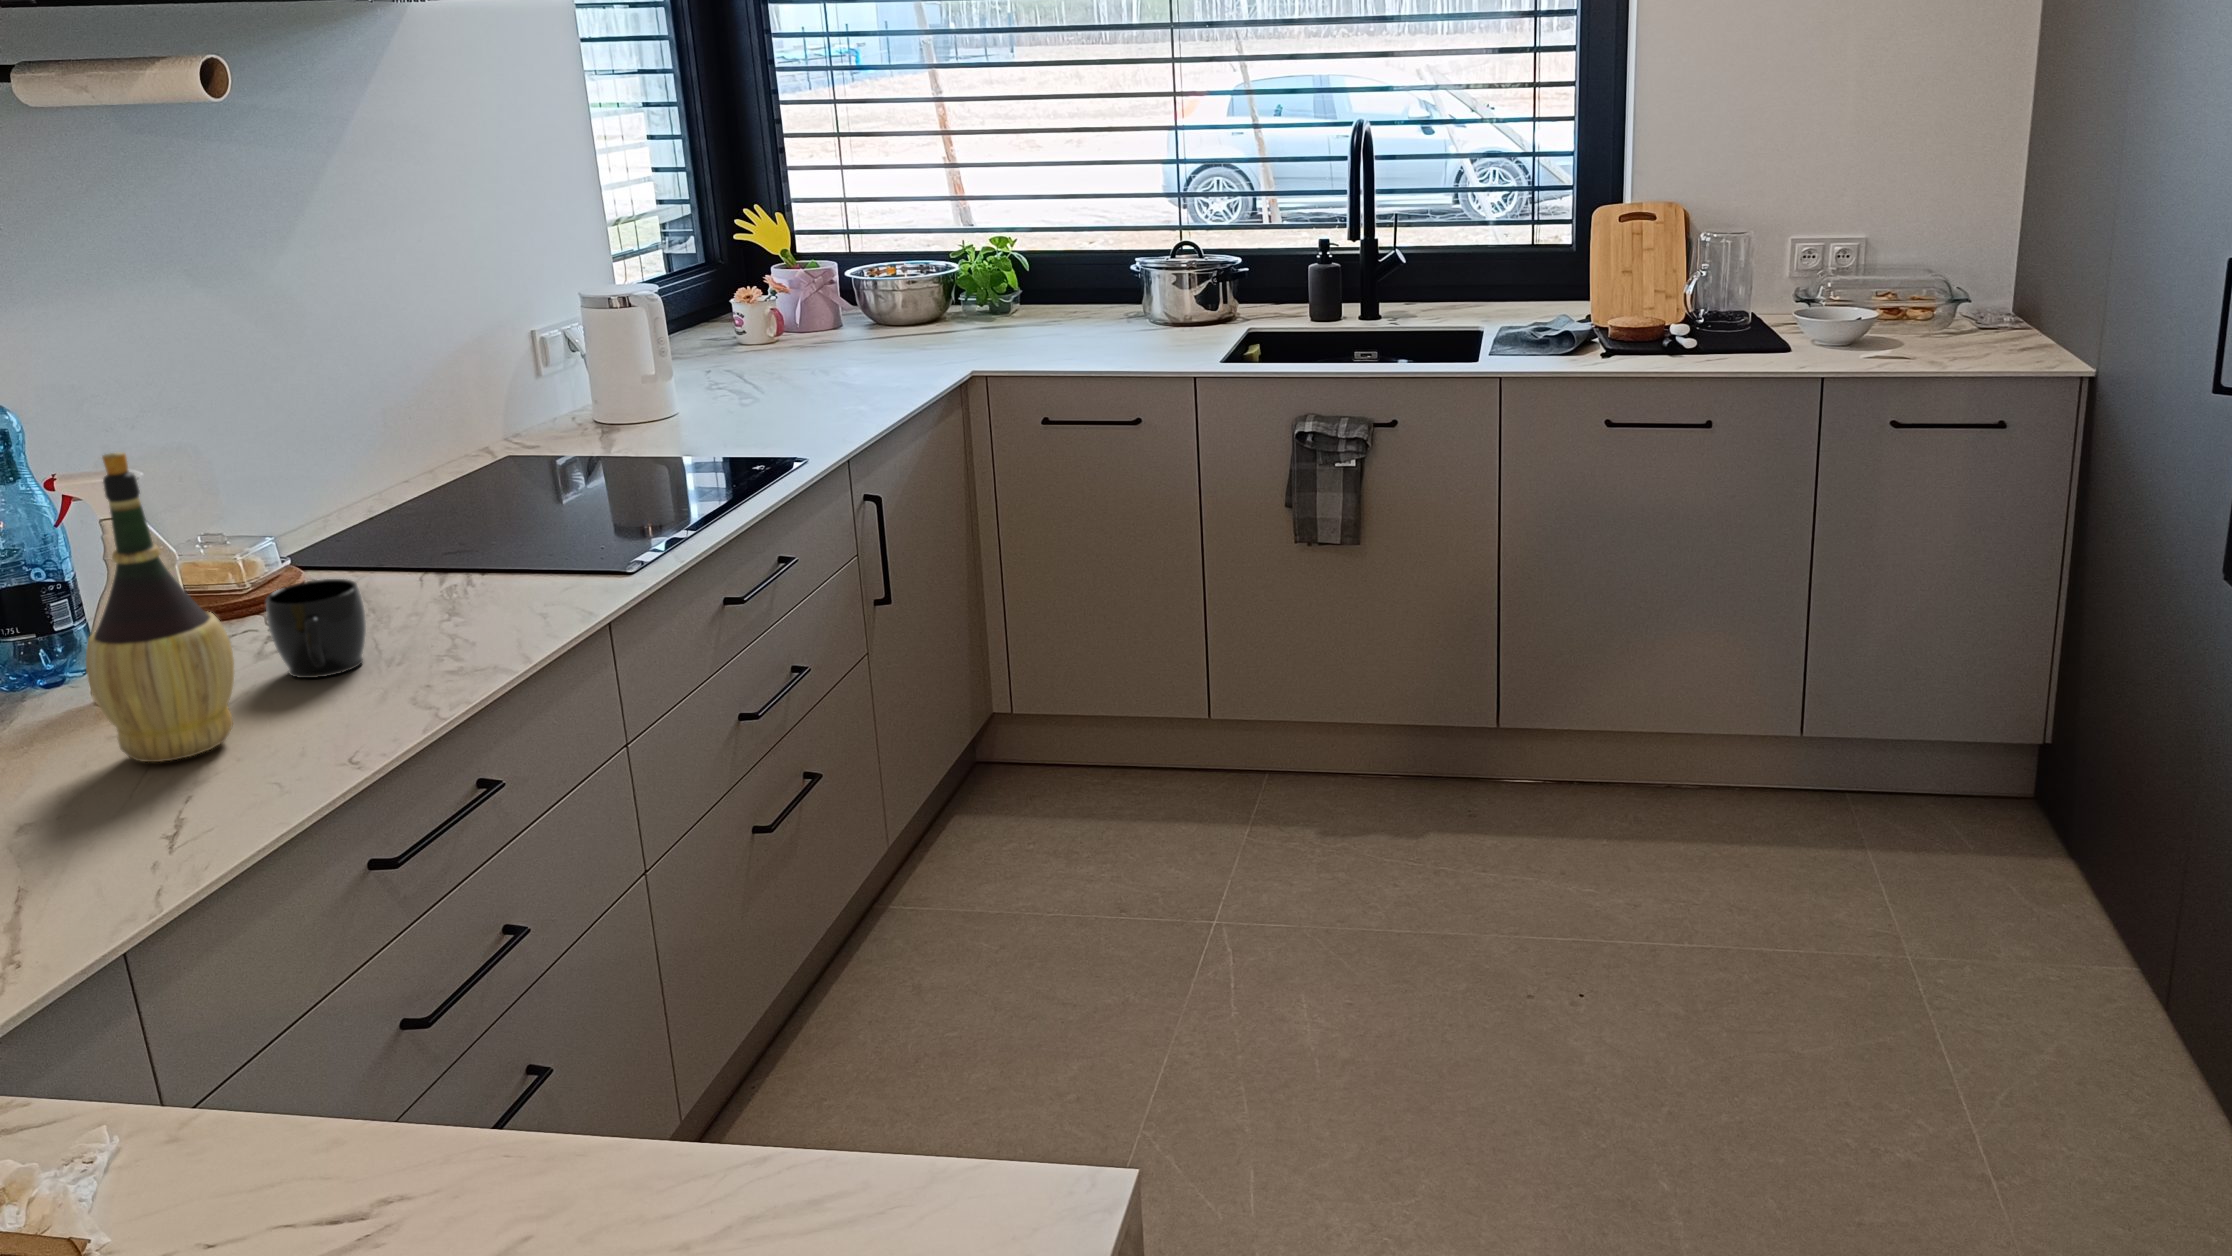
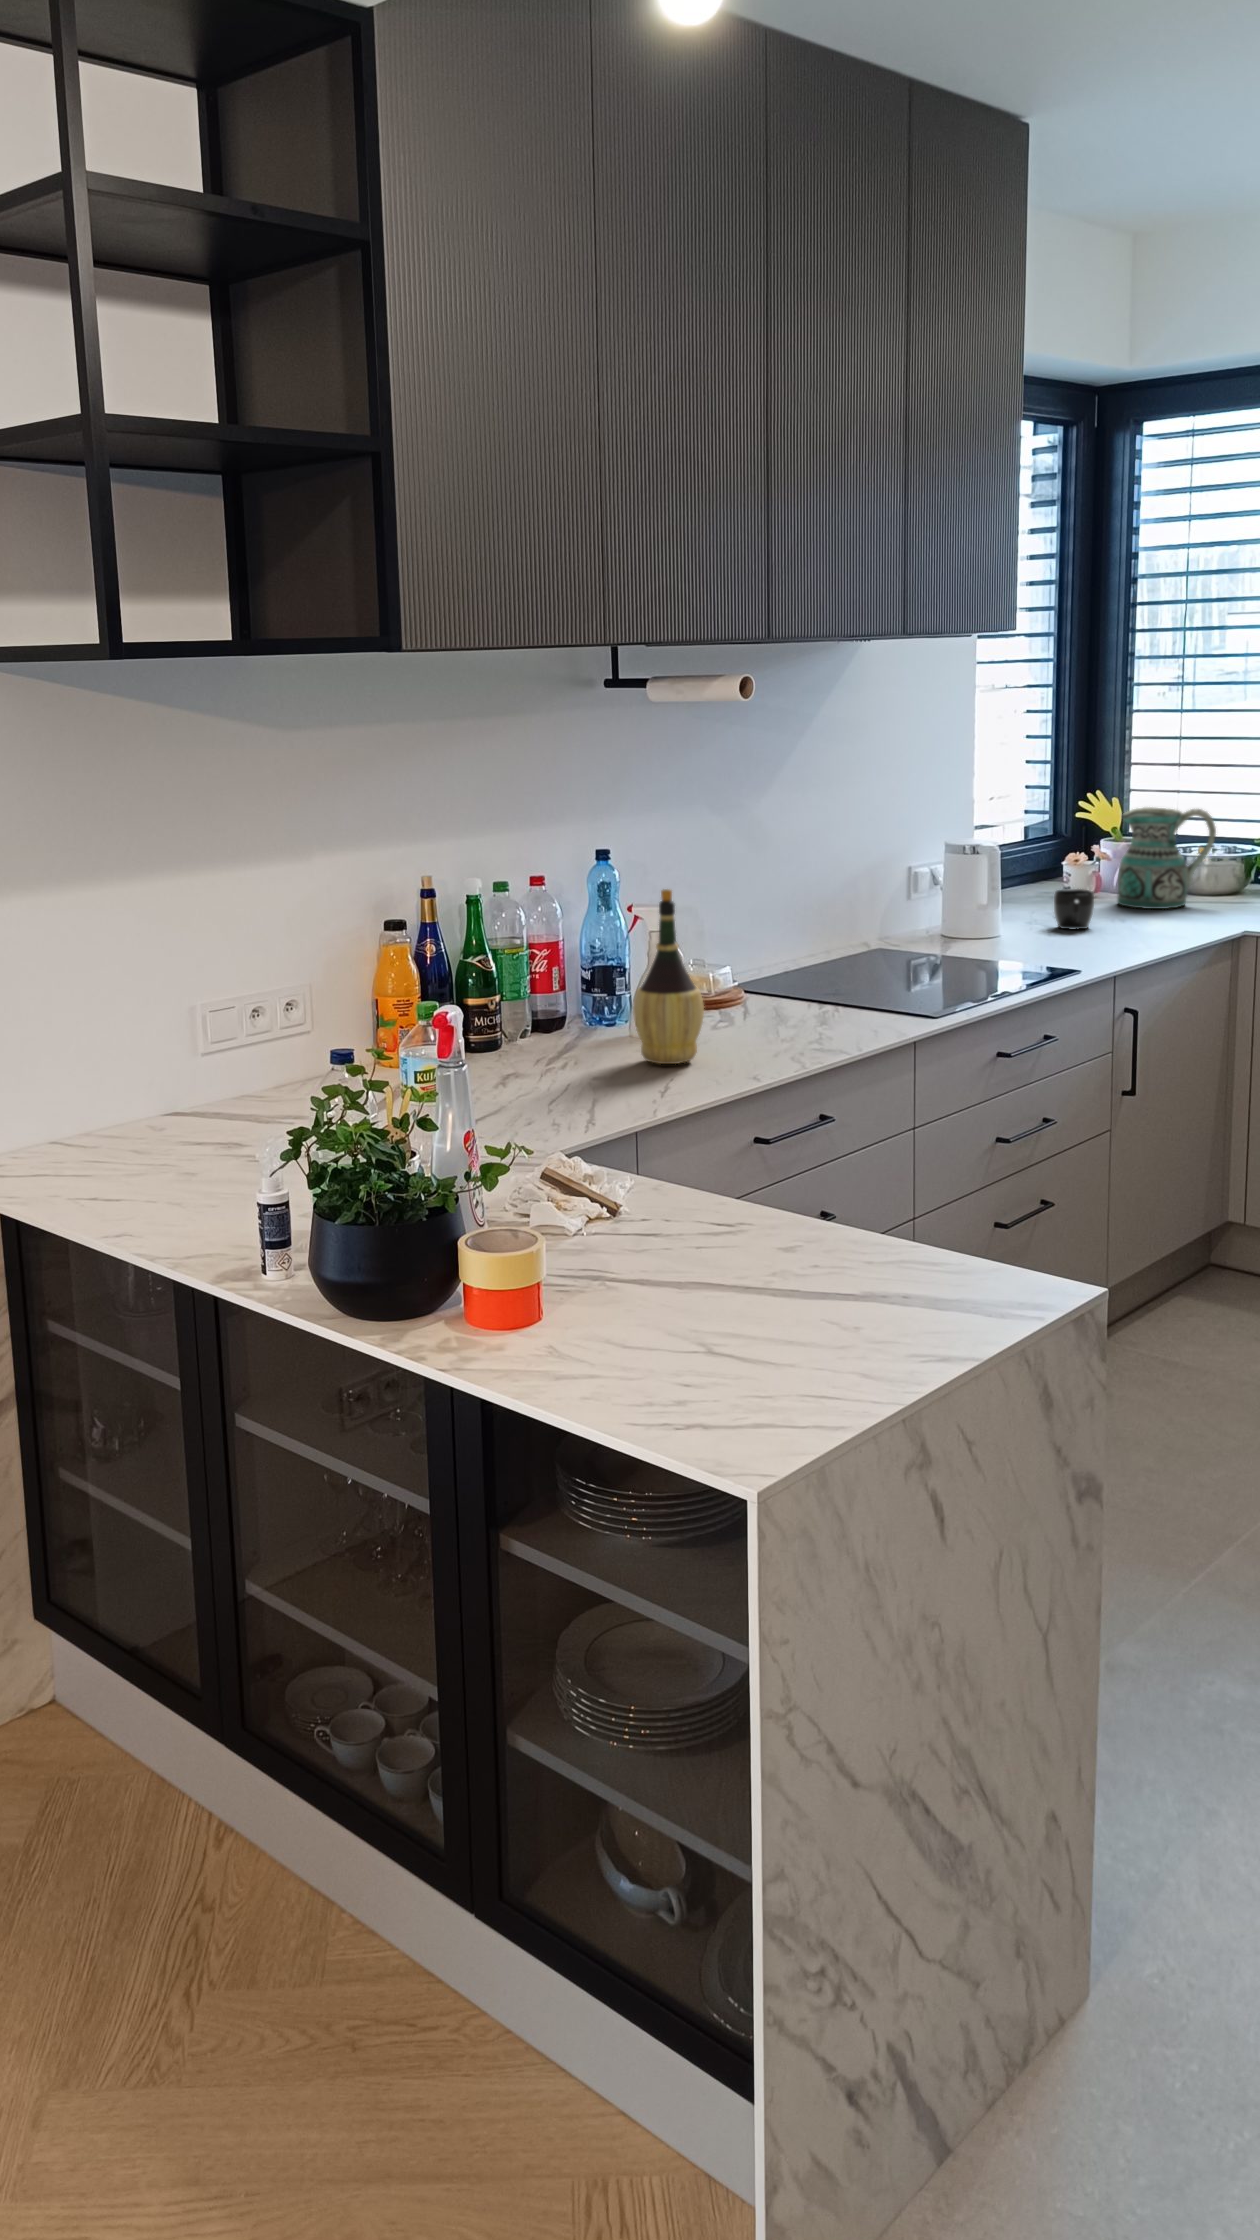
ceramic pitcher: none [797,221,913,351] -> present [1117,807,1216,909]
mug: present [266,579,366,678] -> present [1054,889,1094,930]

